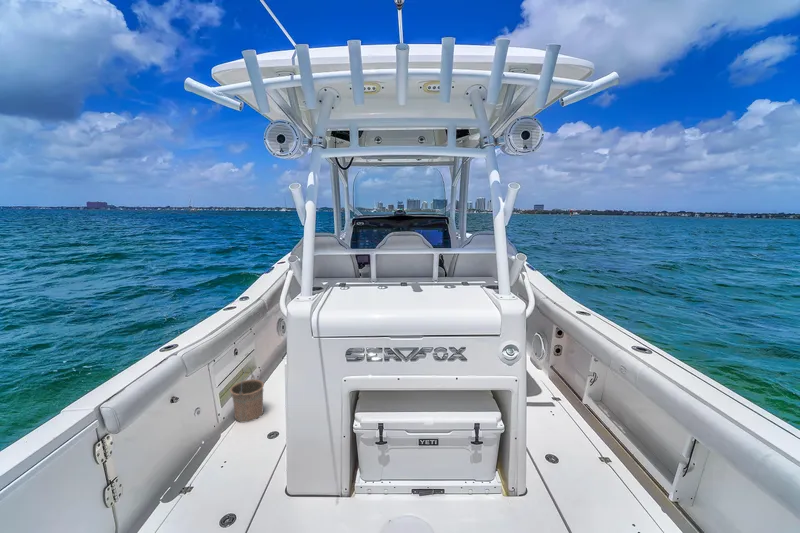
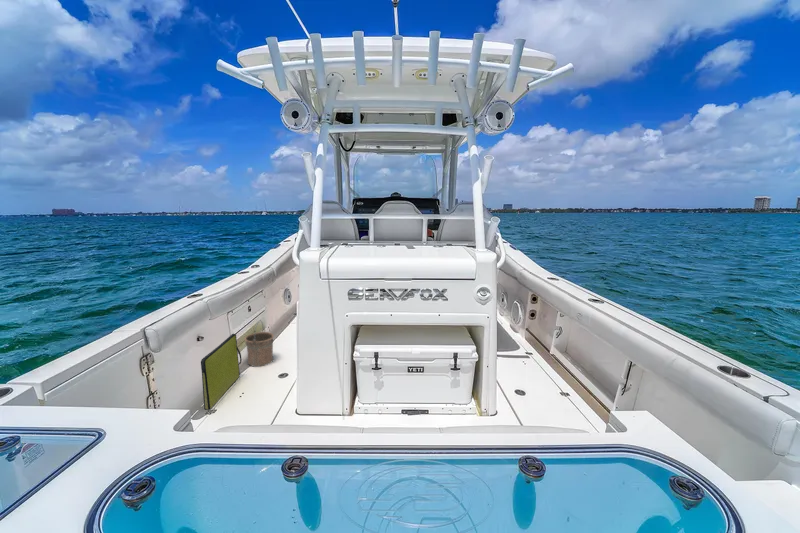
bag: none [171,389,225,488] -> present [201,334,242,409]

